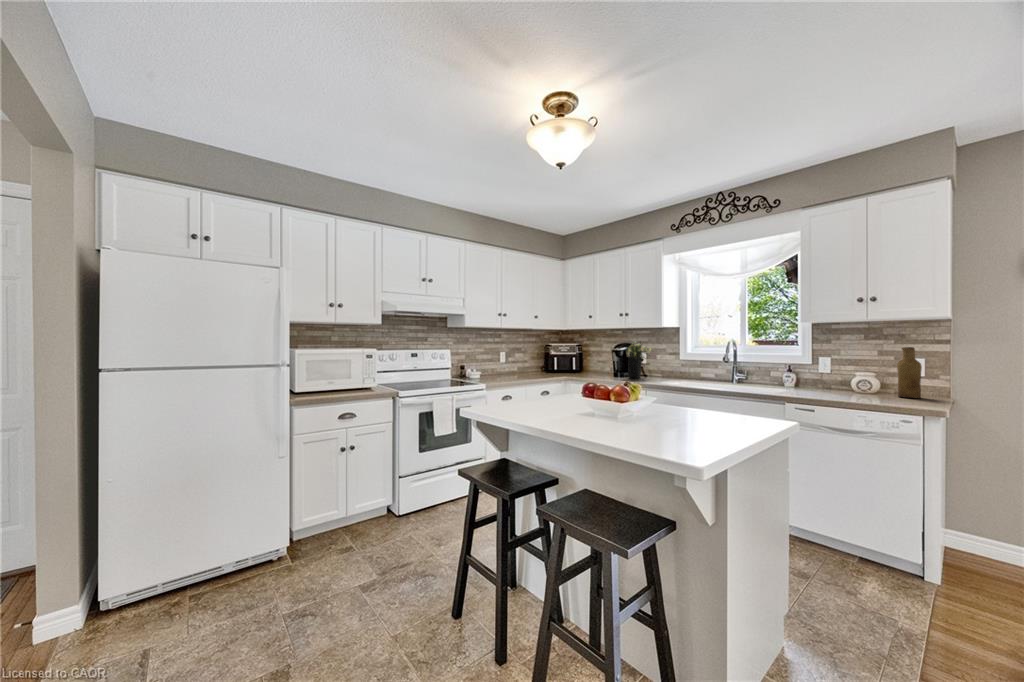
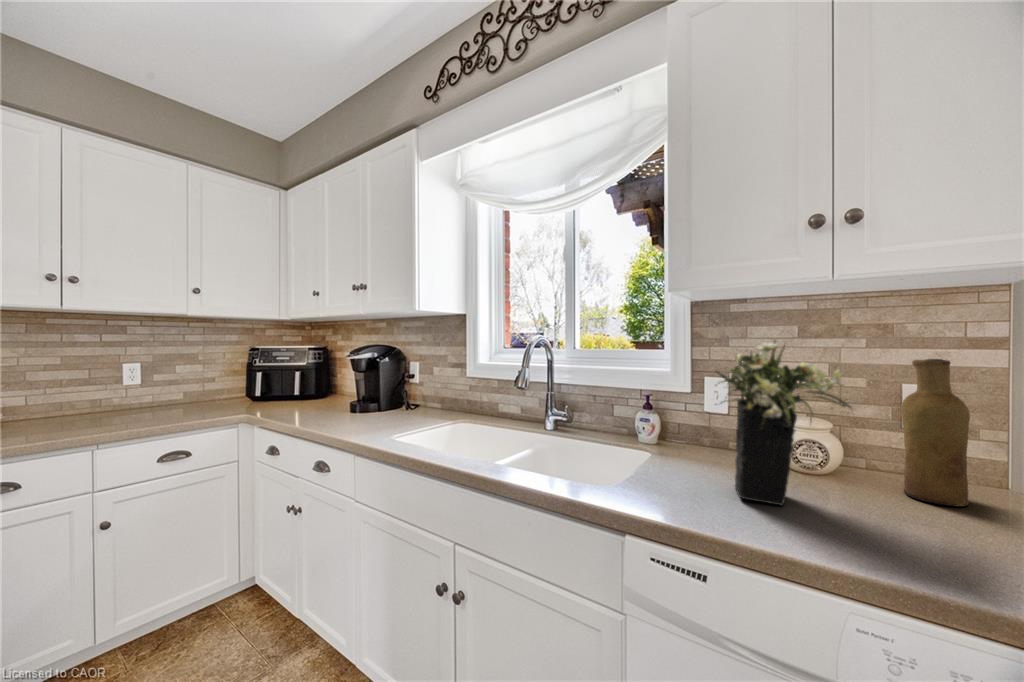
flower arrangement: present [626,342,651,378] -> present [716,341,852,505]

